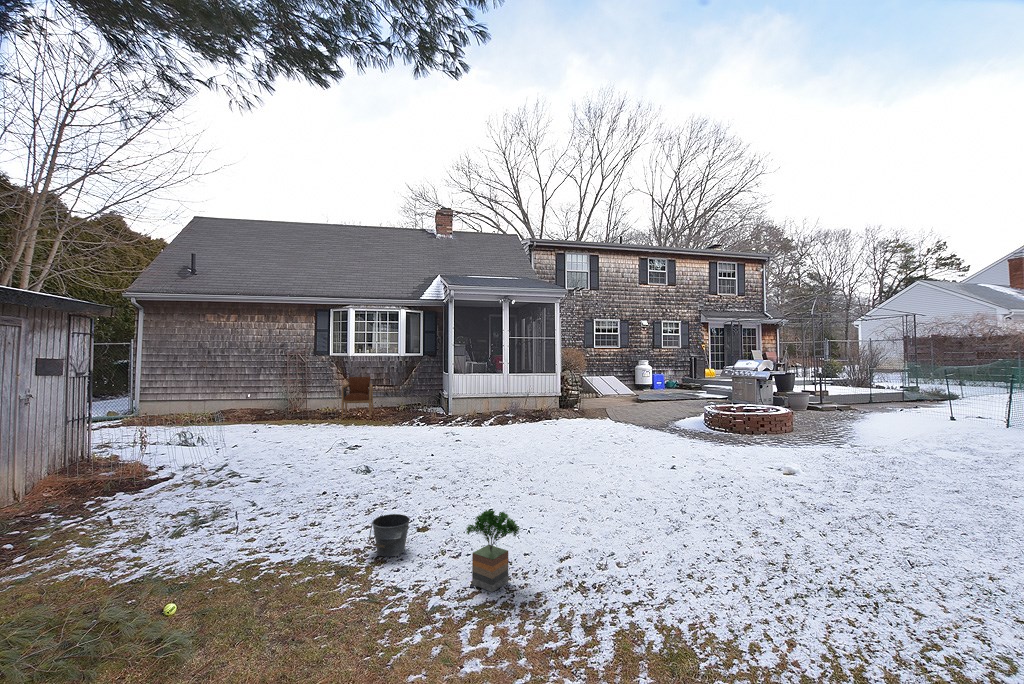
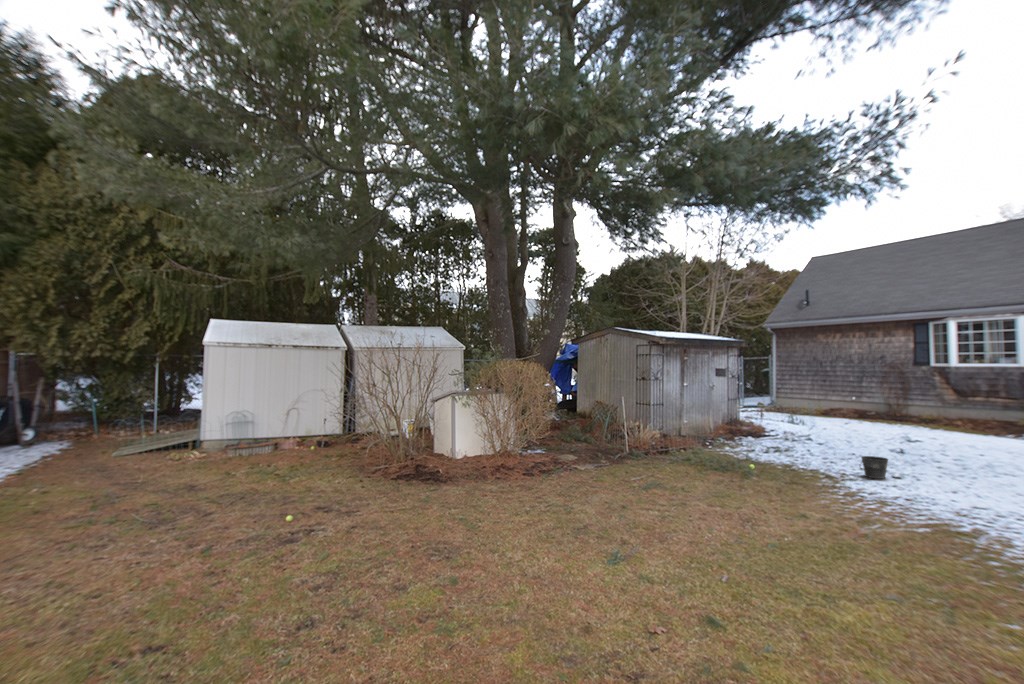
armchair: present [341,377,373,419] -> none [938,387,983,429]
potted tree: present [466,510,520,592] -> none [902,451,943,498]

